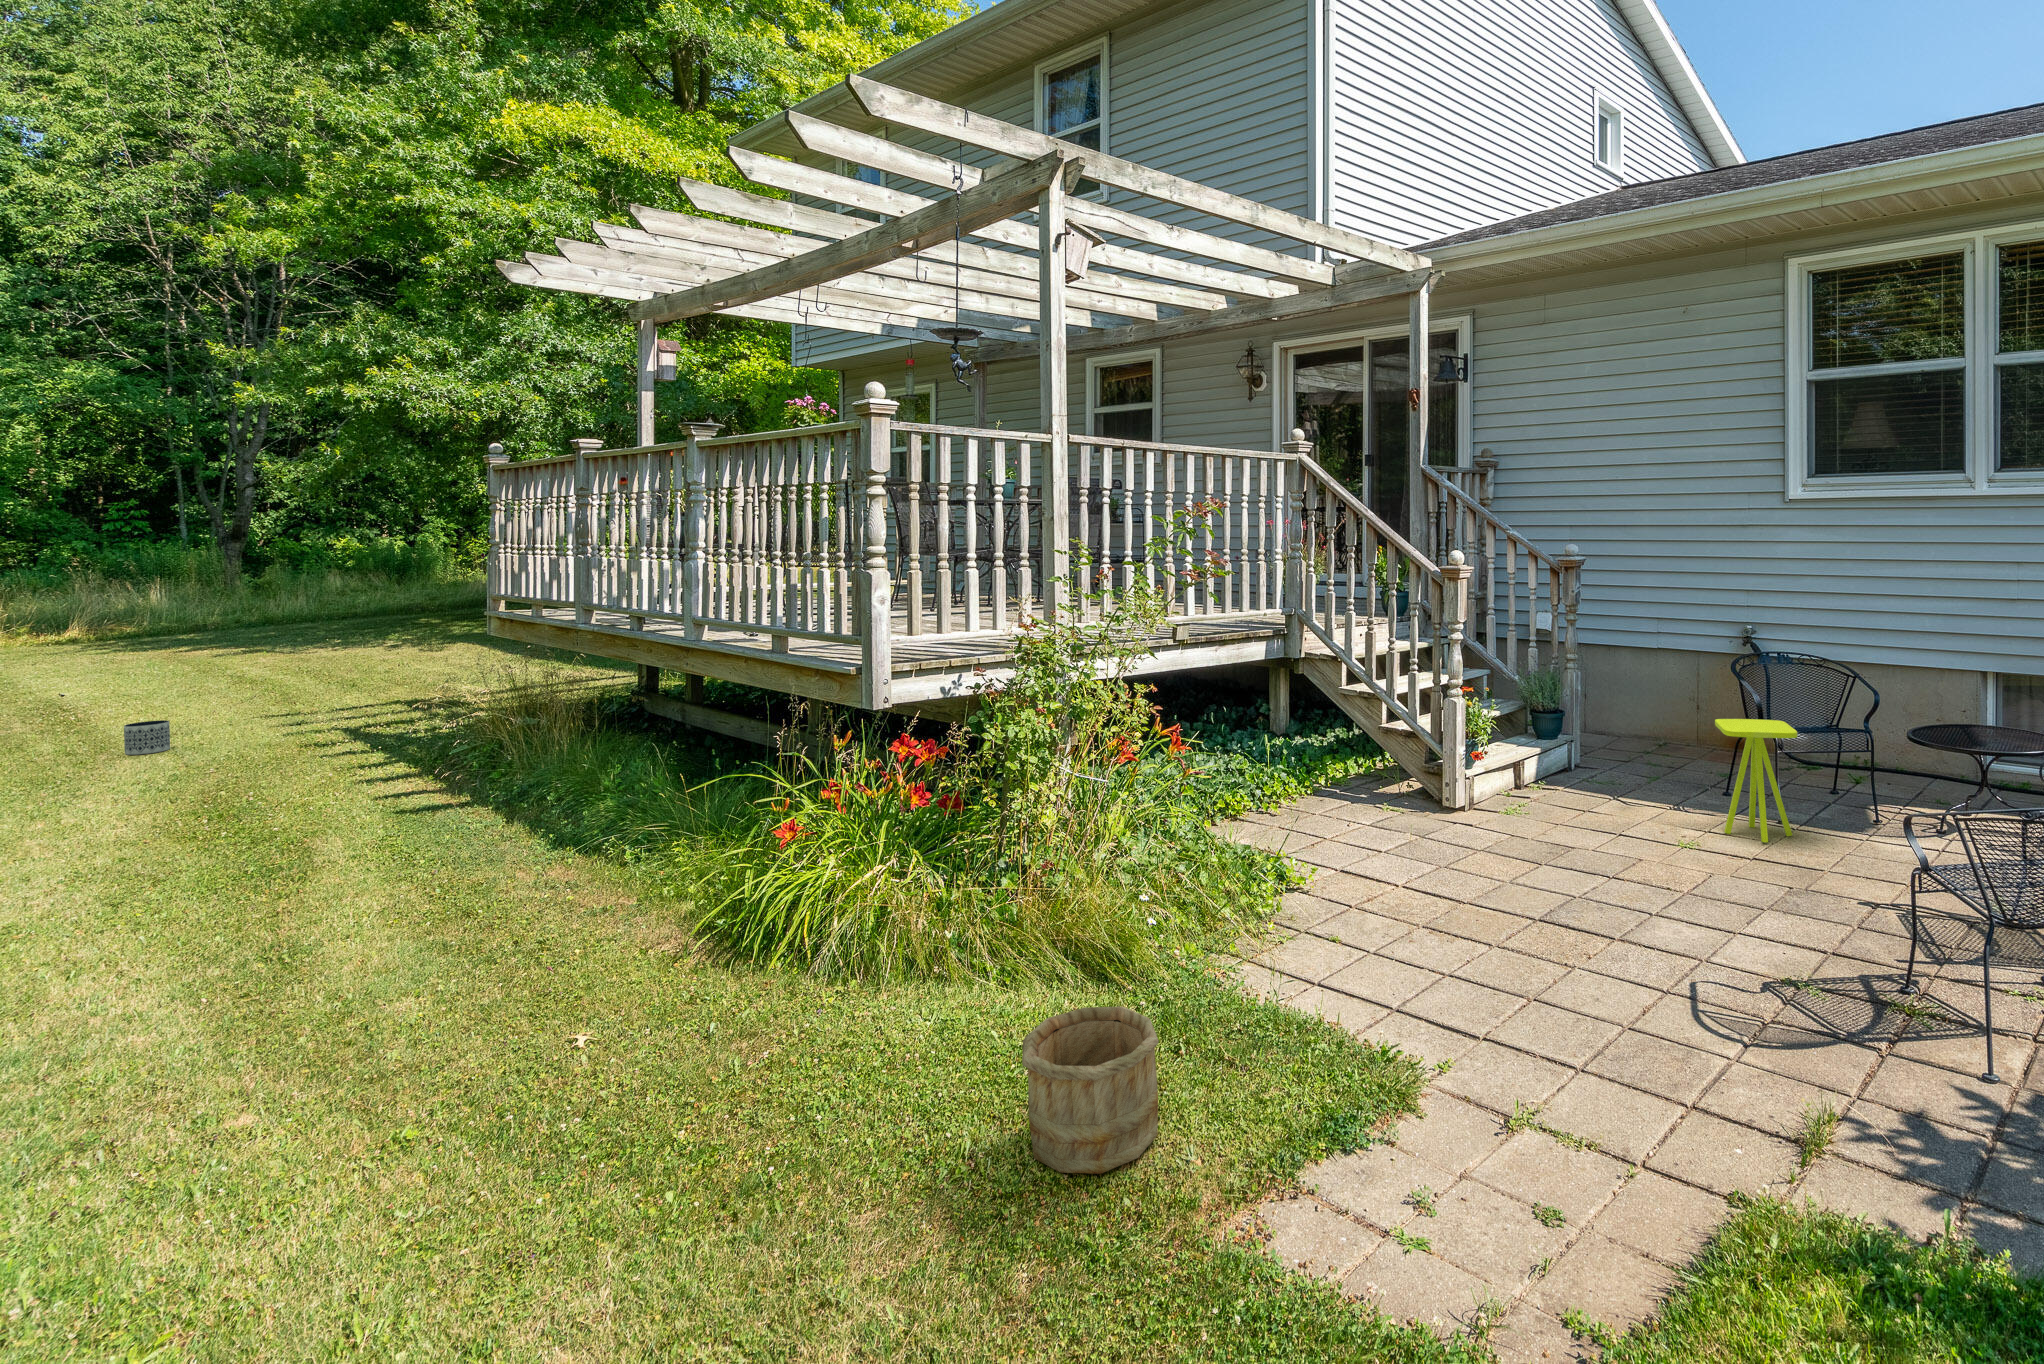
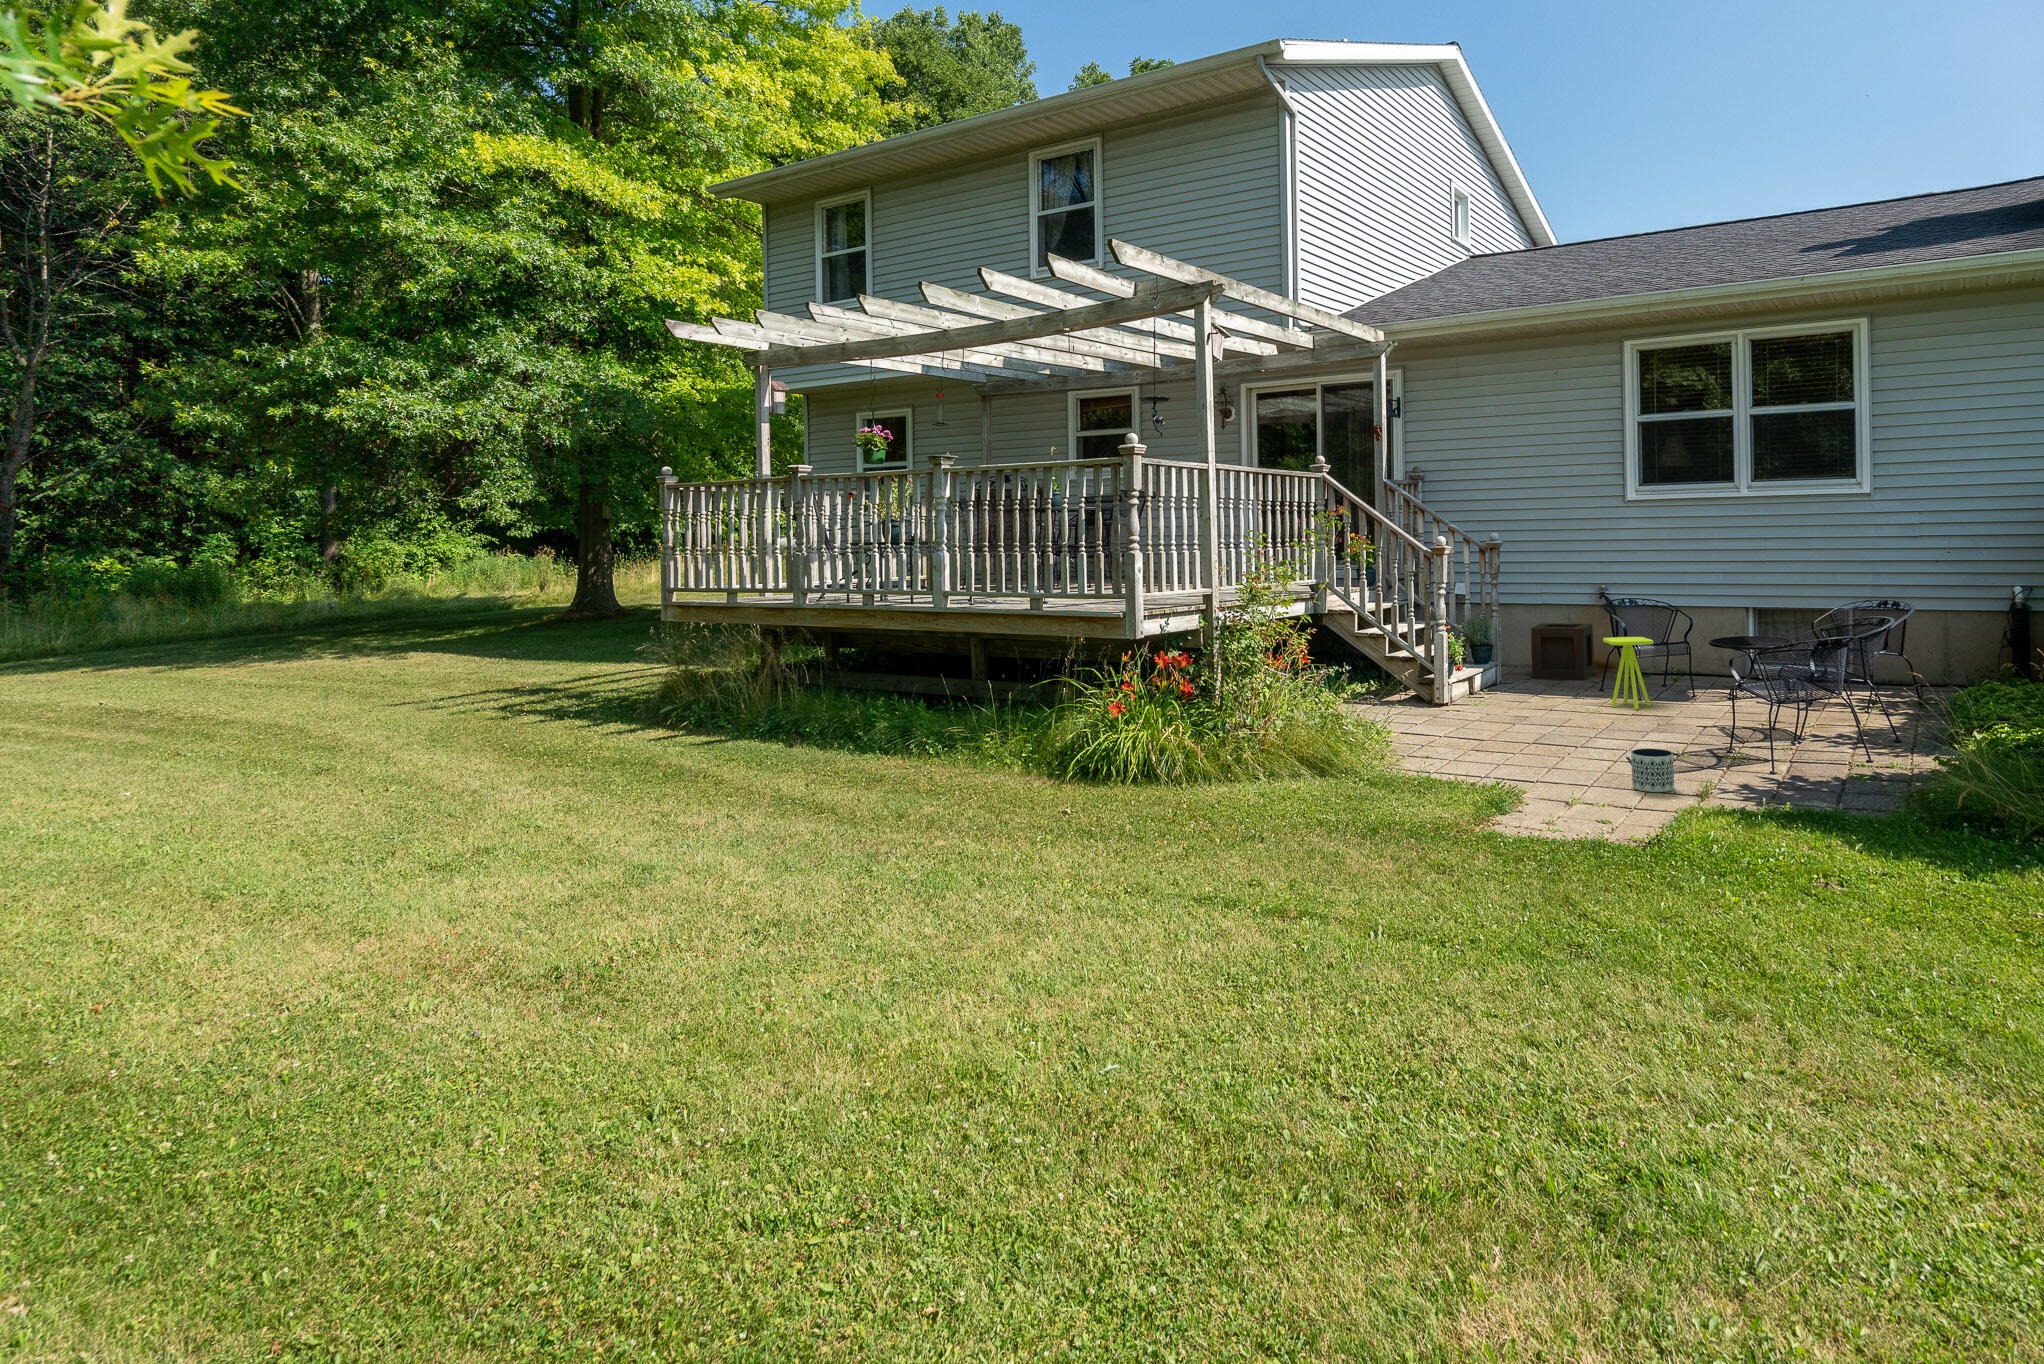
wooden crate: none [1632,672,1732,764] -> present [1531,623,1594,680]
planter: present [124,720,170,755] -> present [1631,749,1674,792]
wooden bucket: present [1022,1007,1159,1174] -> none [1356,752,1421,817]

